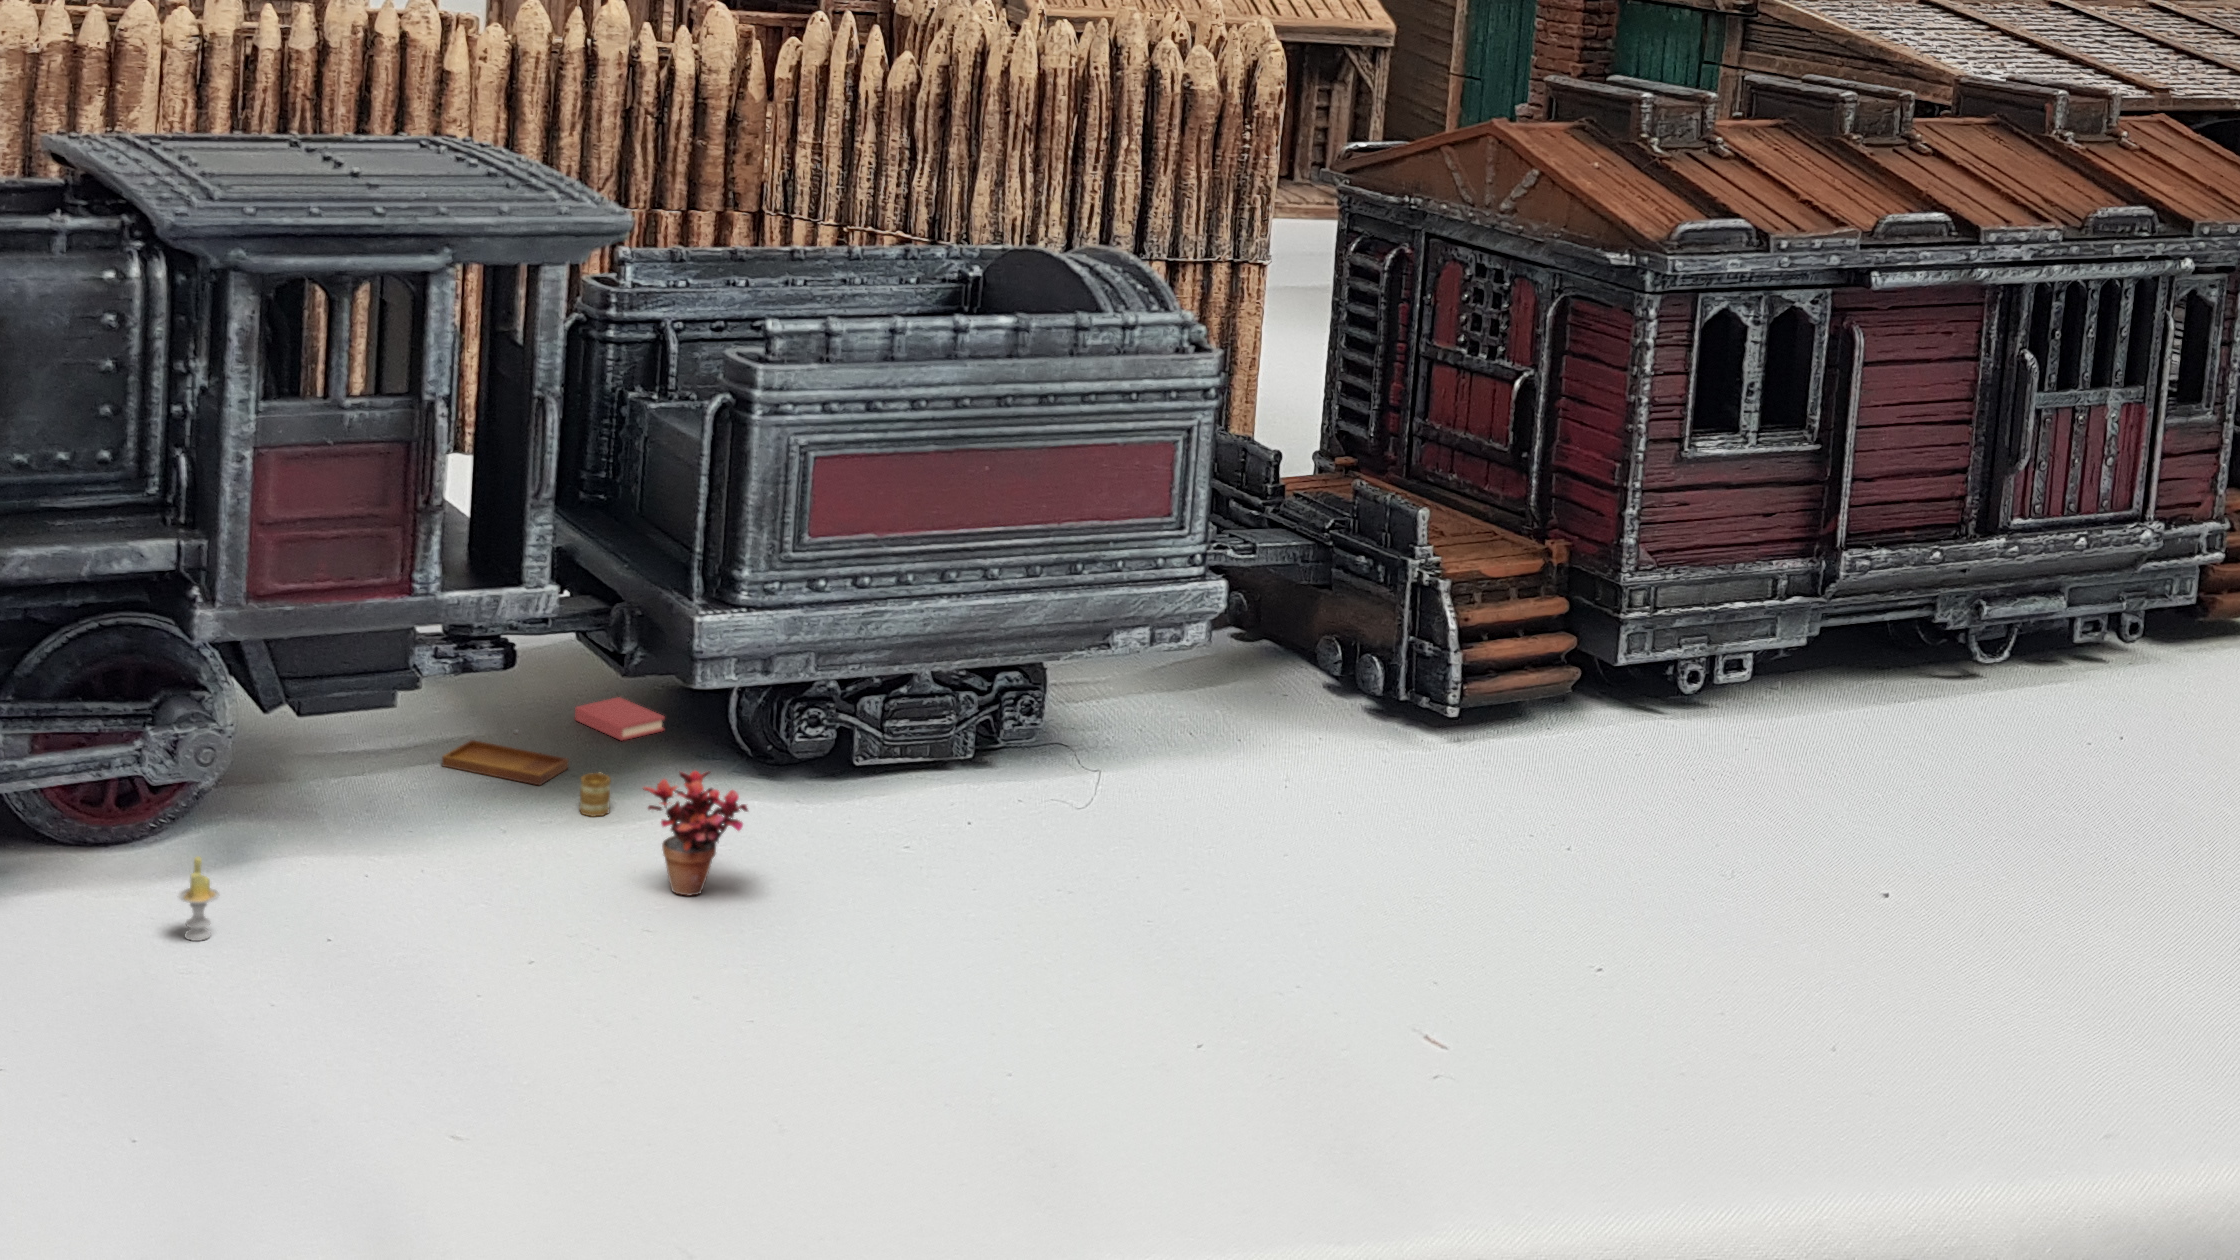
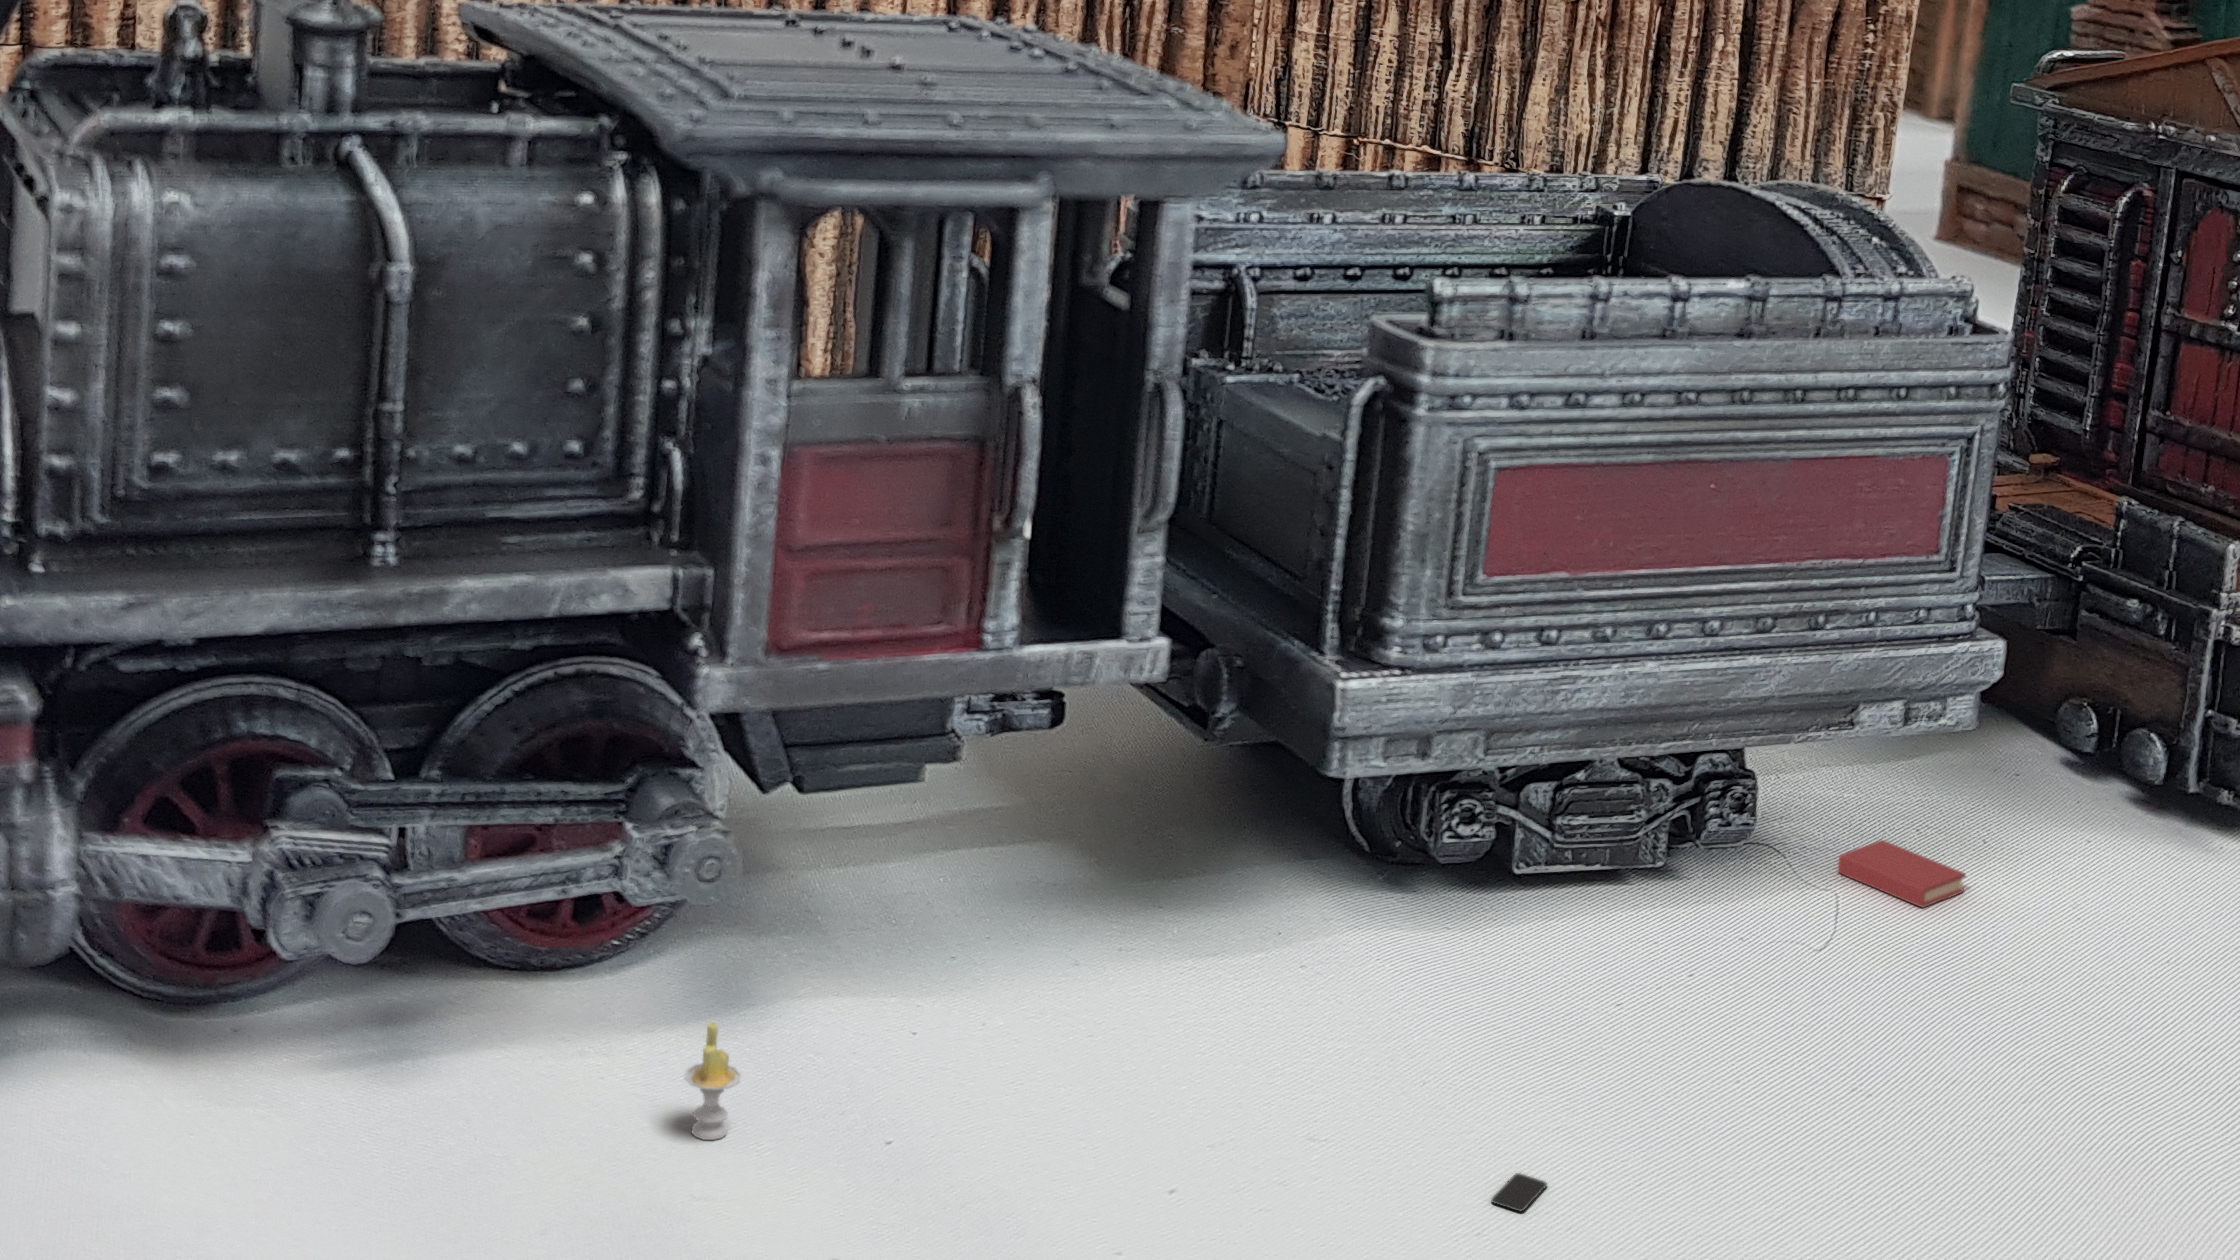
hardback book: present [575,697,665,741] -> present [1838,840,1966,907]
tray: present [442,729,569,785] -> none [976,812,1143,893]
potted plant: present [643,771,748,895] -> none [1303,904,1453,1079]
mug: present [579,773,611,816] -> none [1174,882,1219,944]
smartphone: none [758,949,803,971] -> present [1492,1173,1547,1211]

